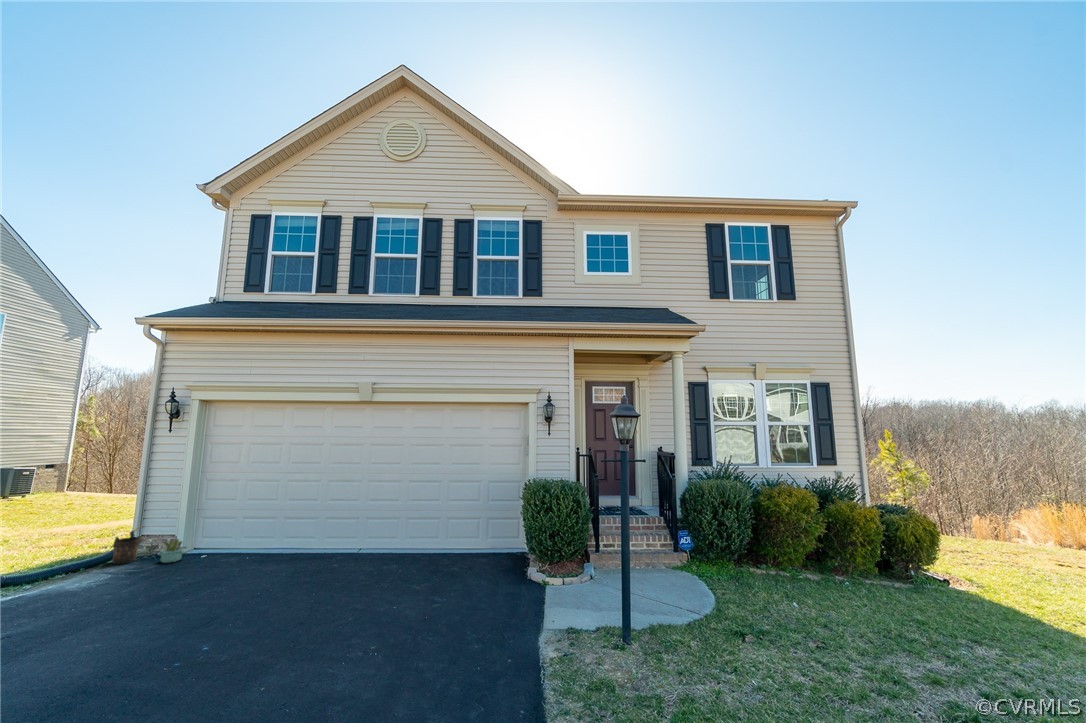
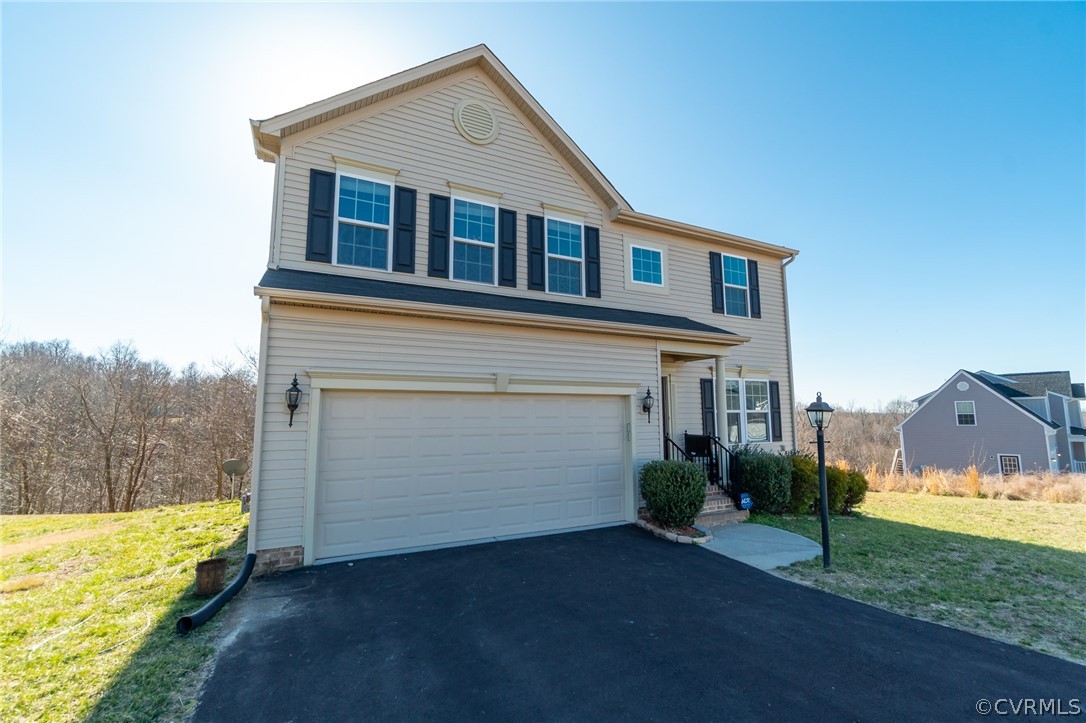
decorative plant: present [158,539,187,563] -> none [259,553,295,584]

